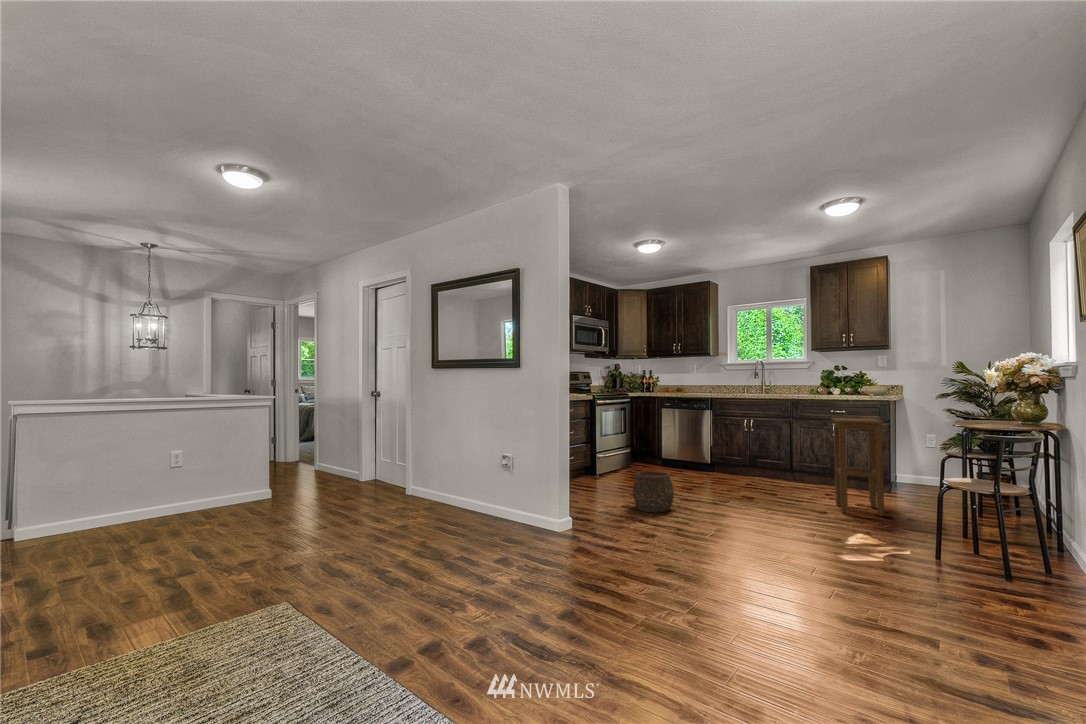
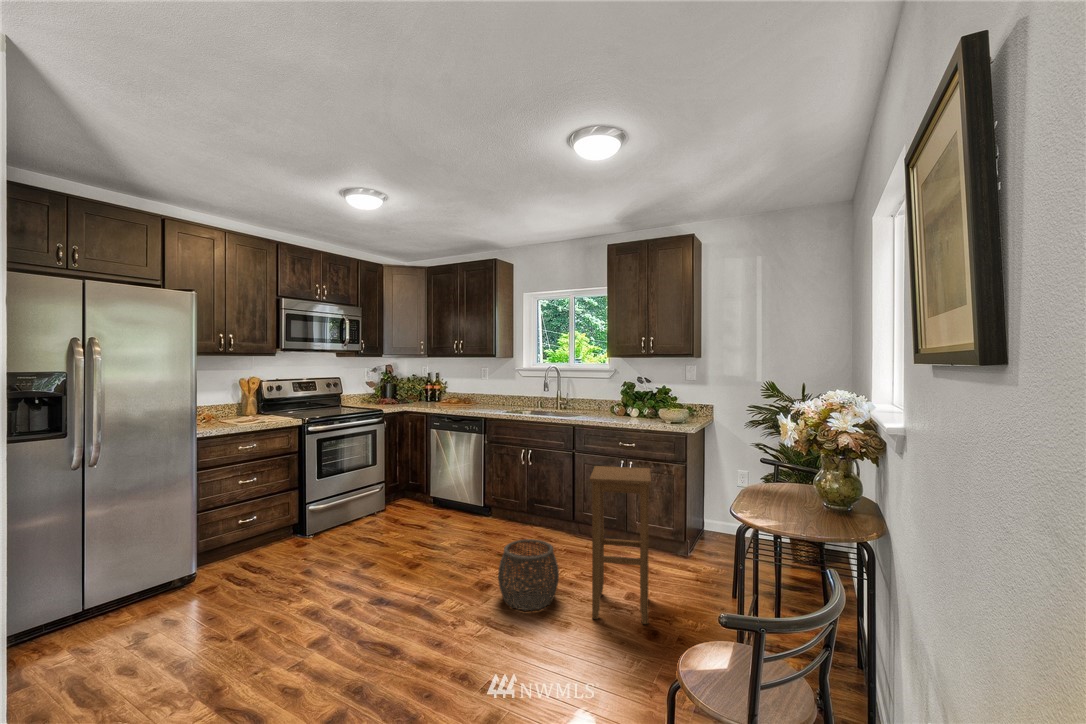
woven basket: present [633,471,674,513] -> present [498,539,559,611]

